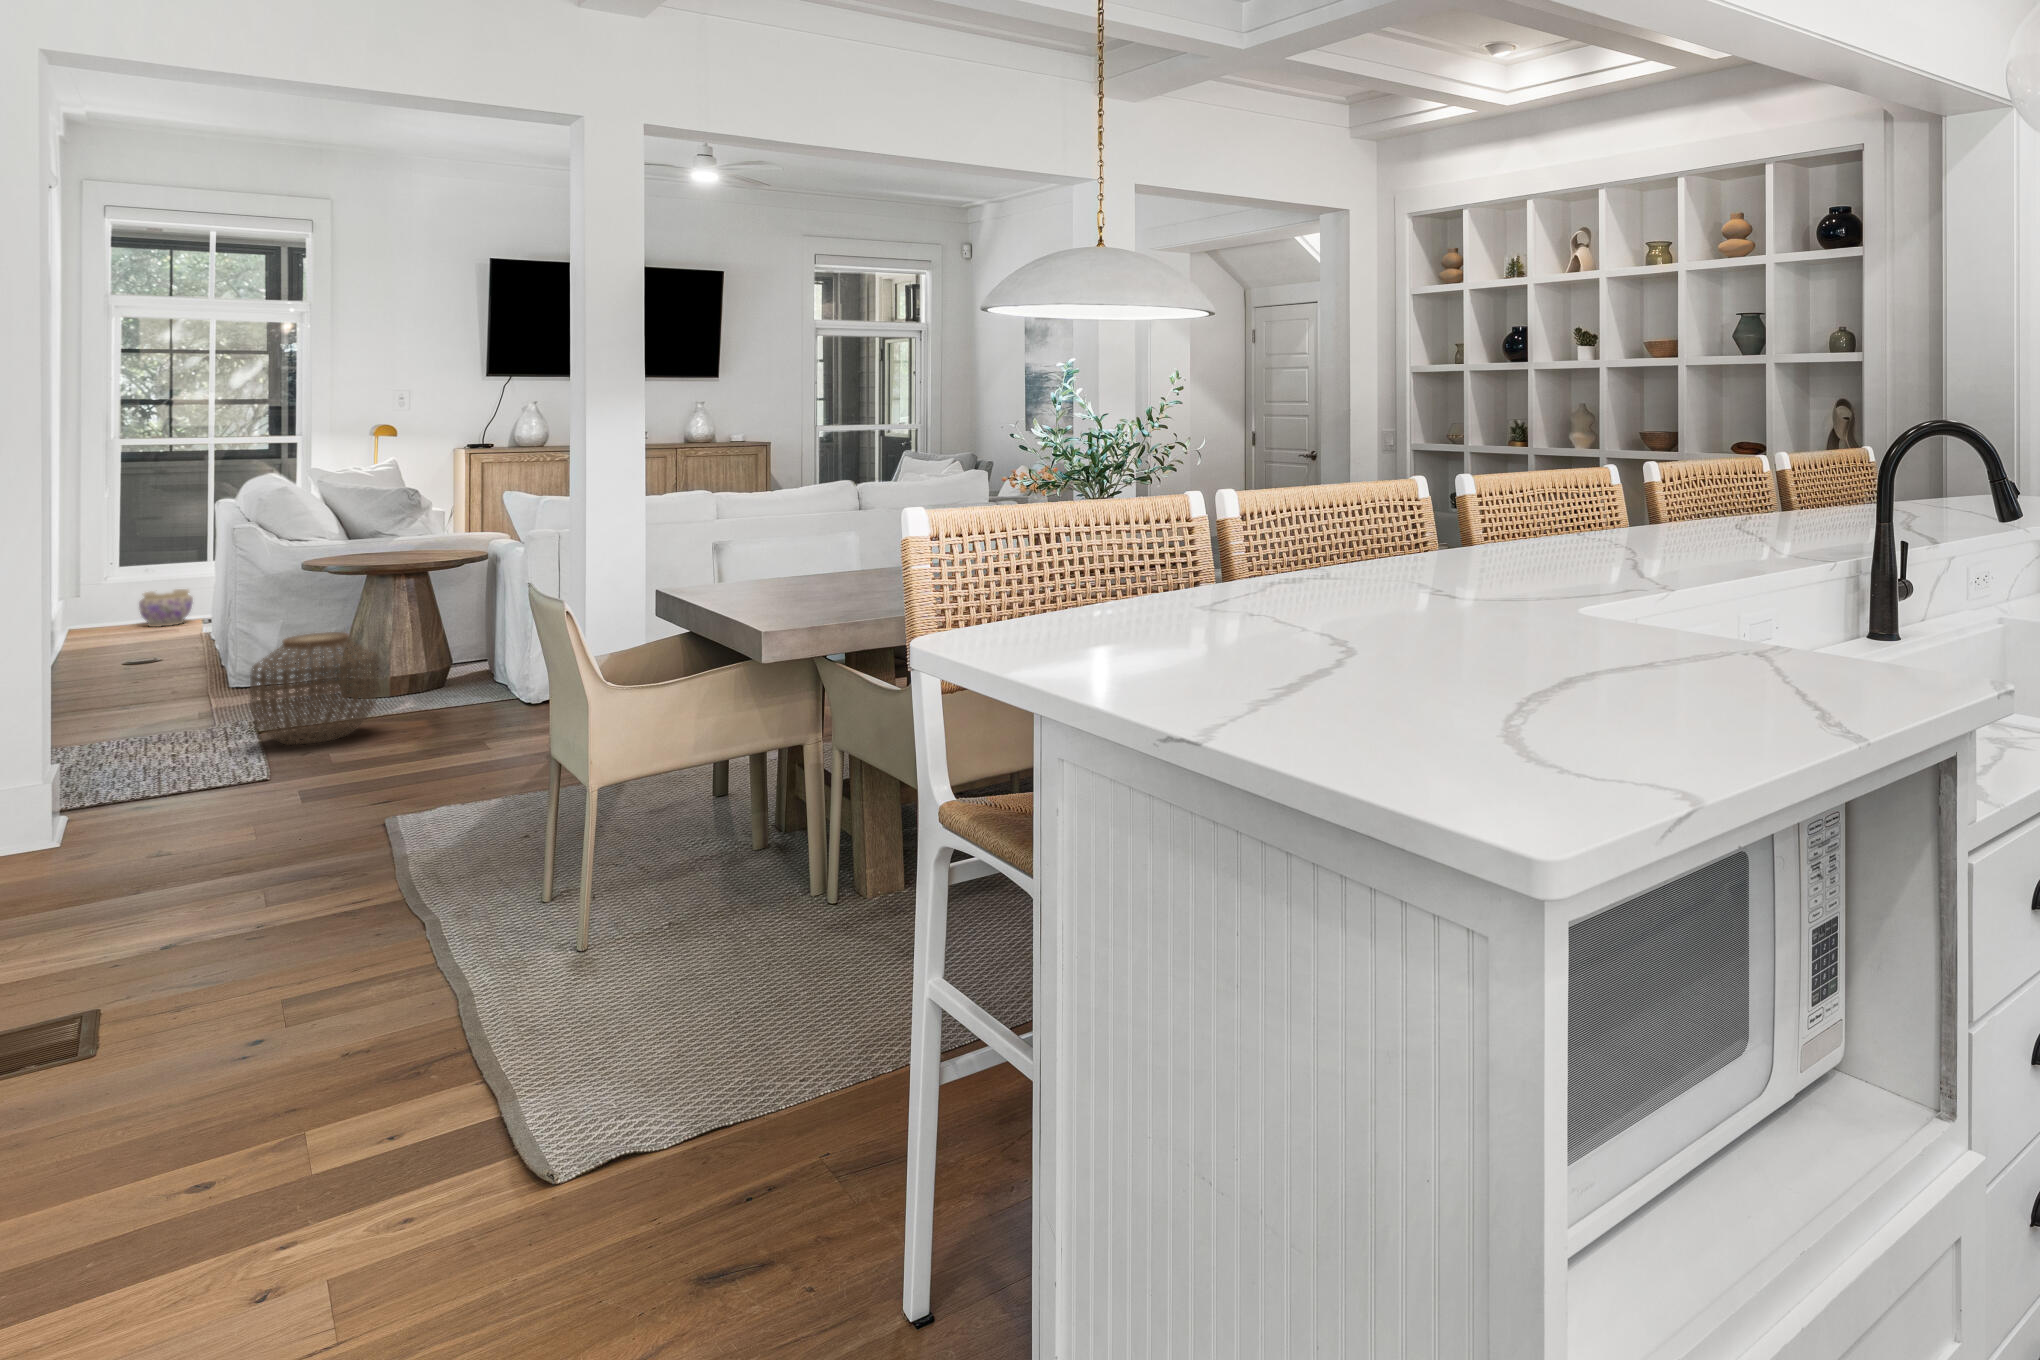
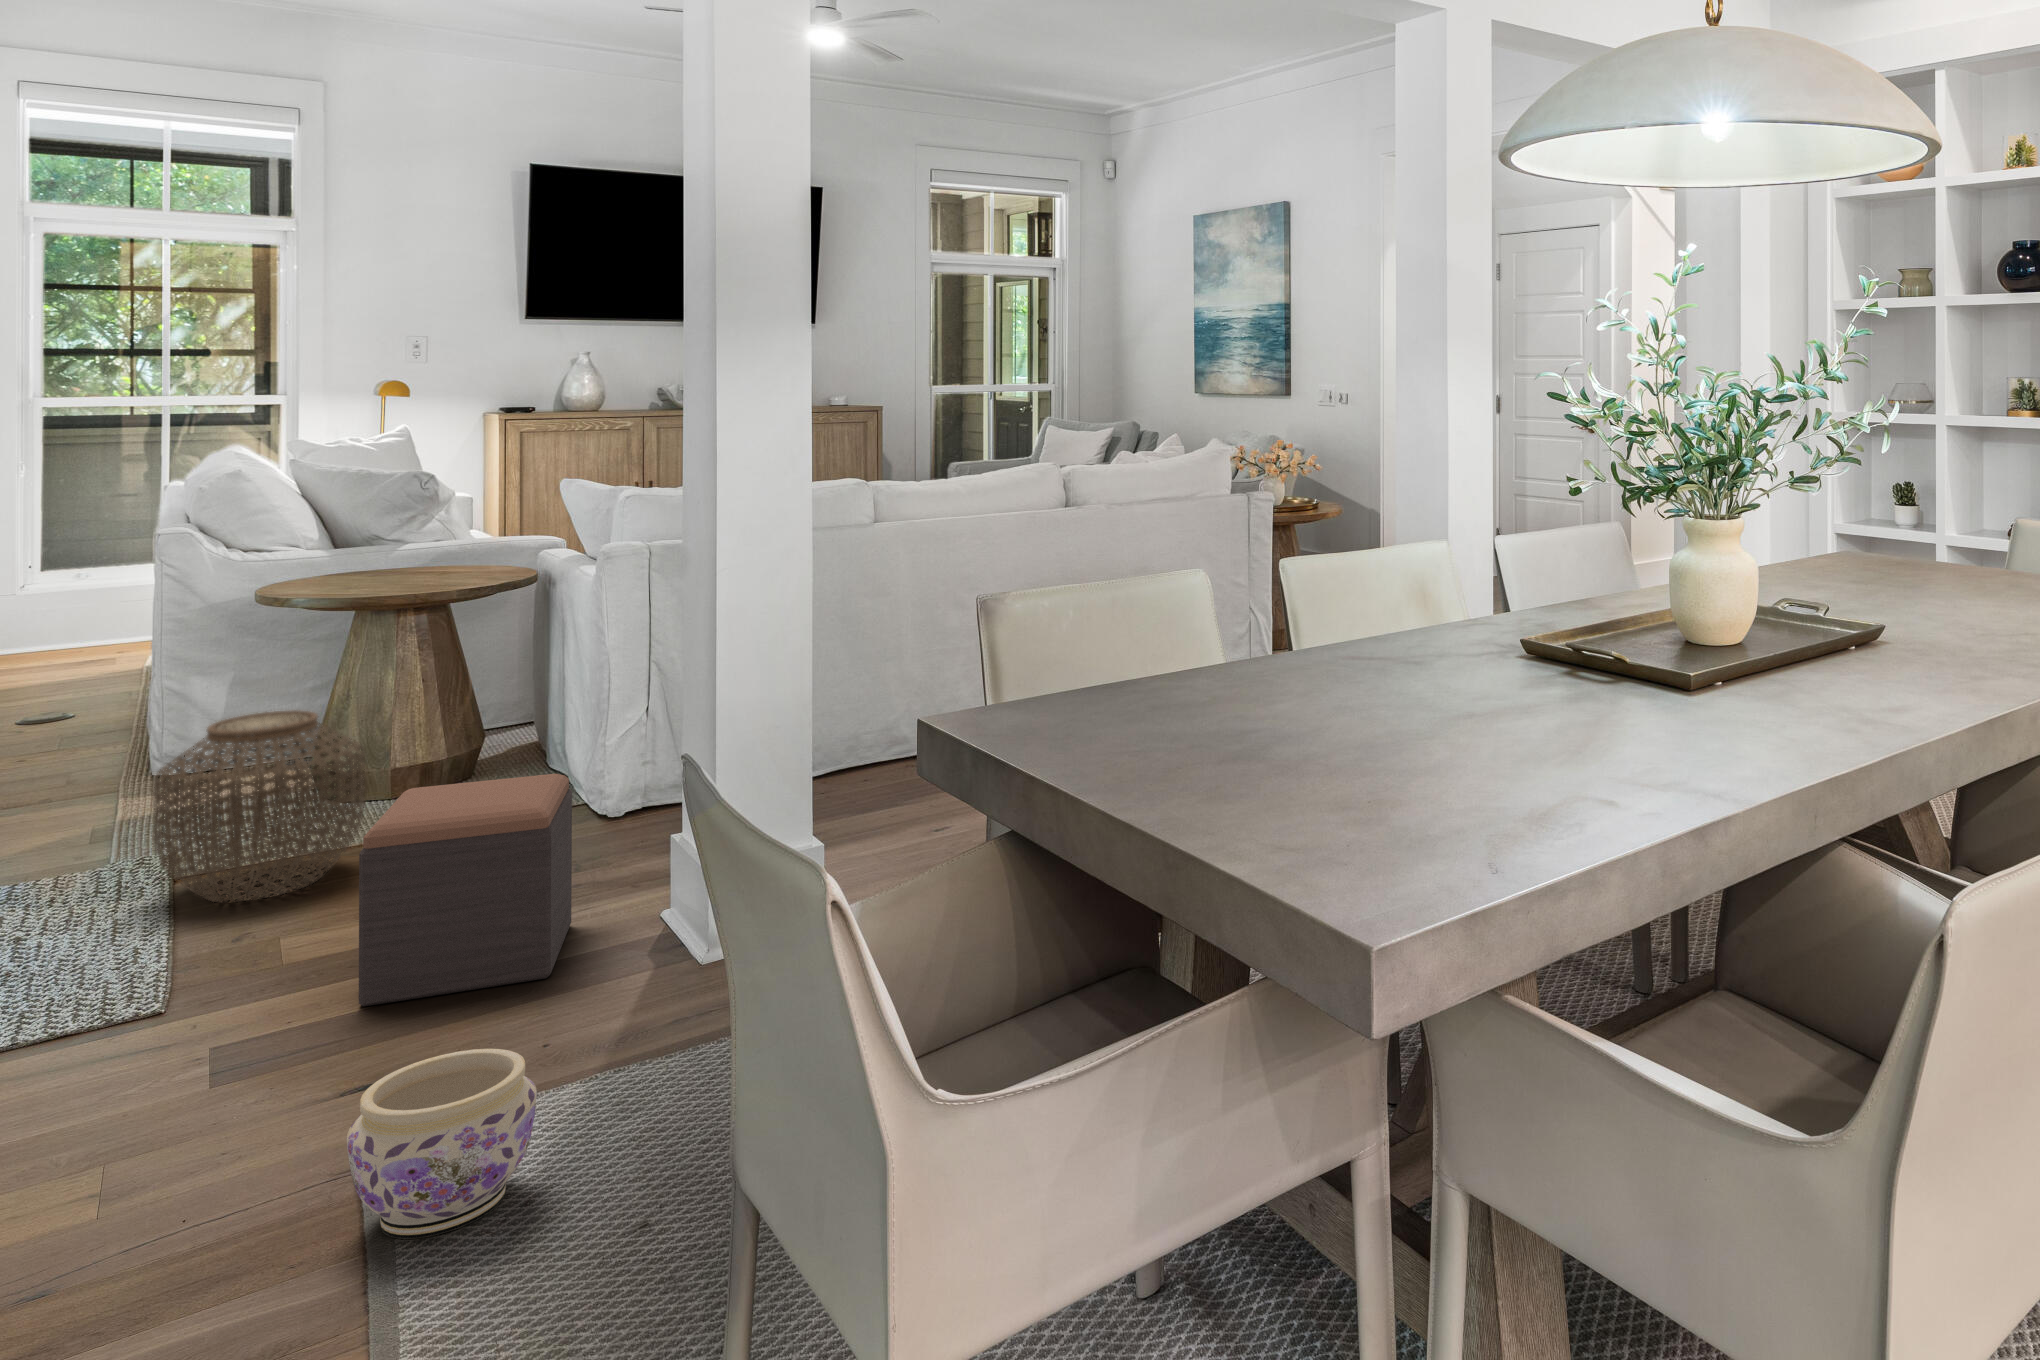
planter: present [139,589,193,627] -> present [347,1049,537,1239]
footstool: none [382,661,507,782] -> present [359,774,572,1006]

